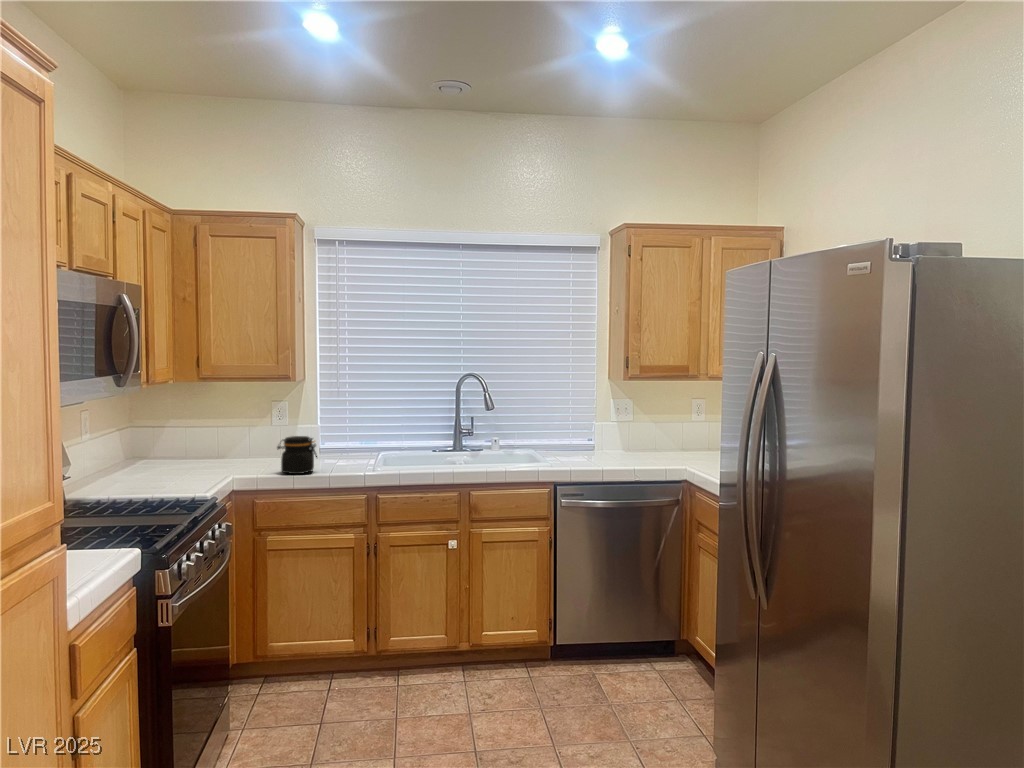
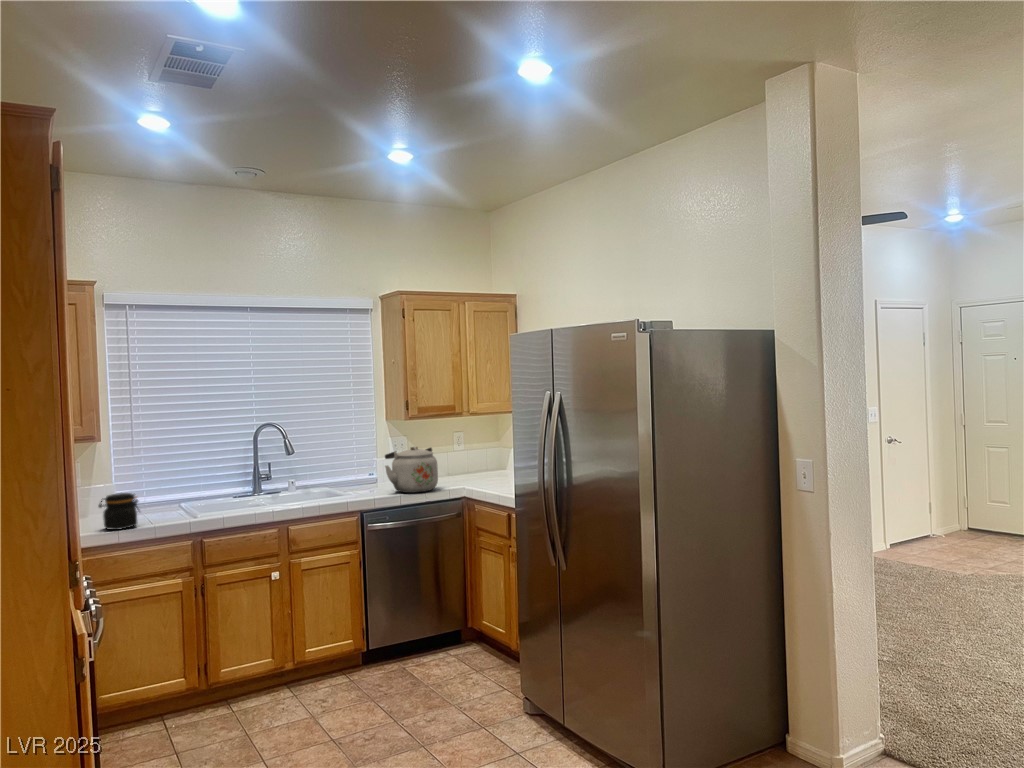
kettle: none [589,412,655,468] -> present [385,446,438,493]

